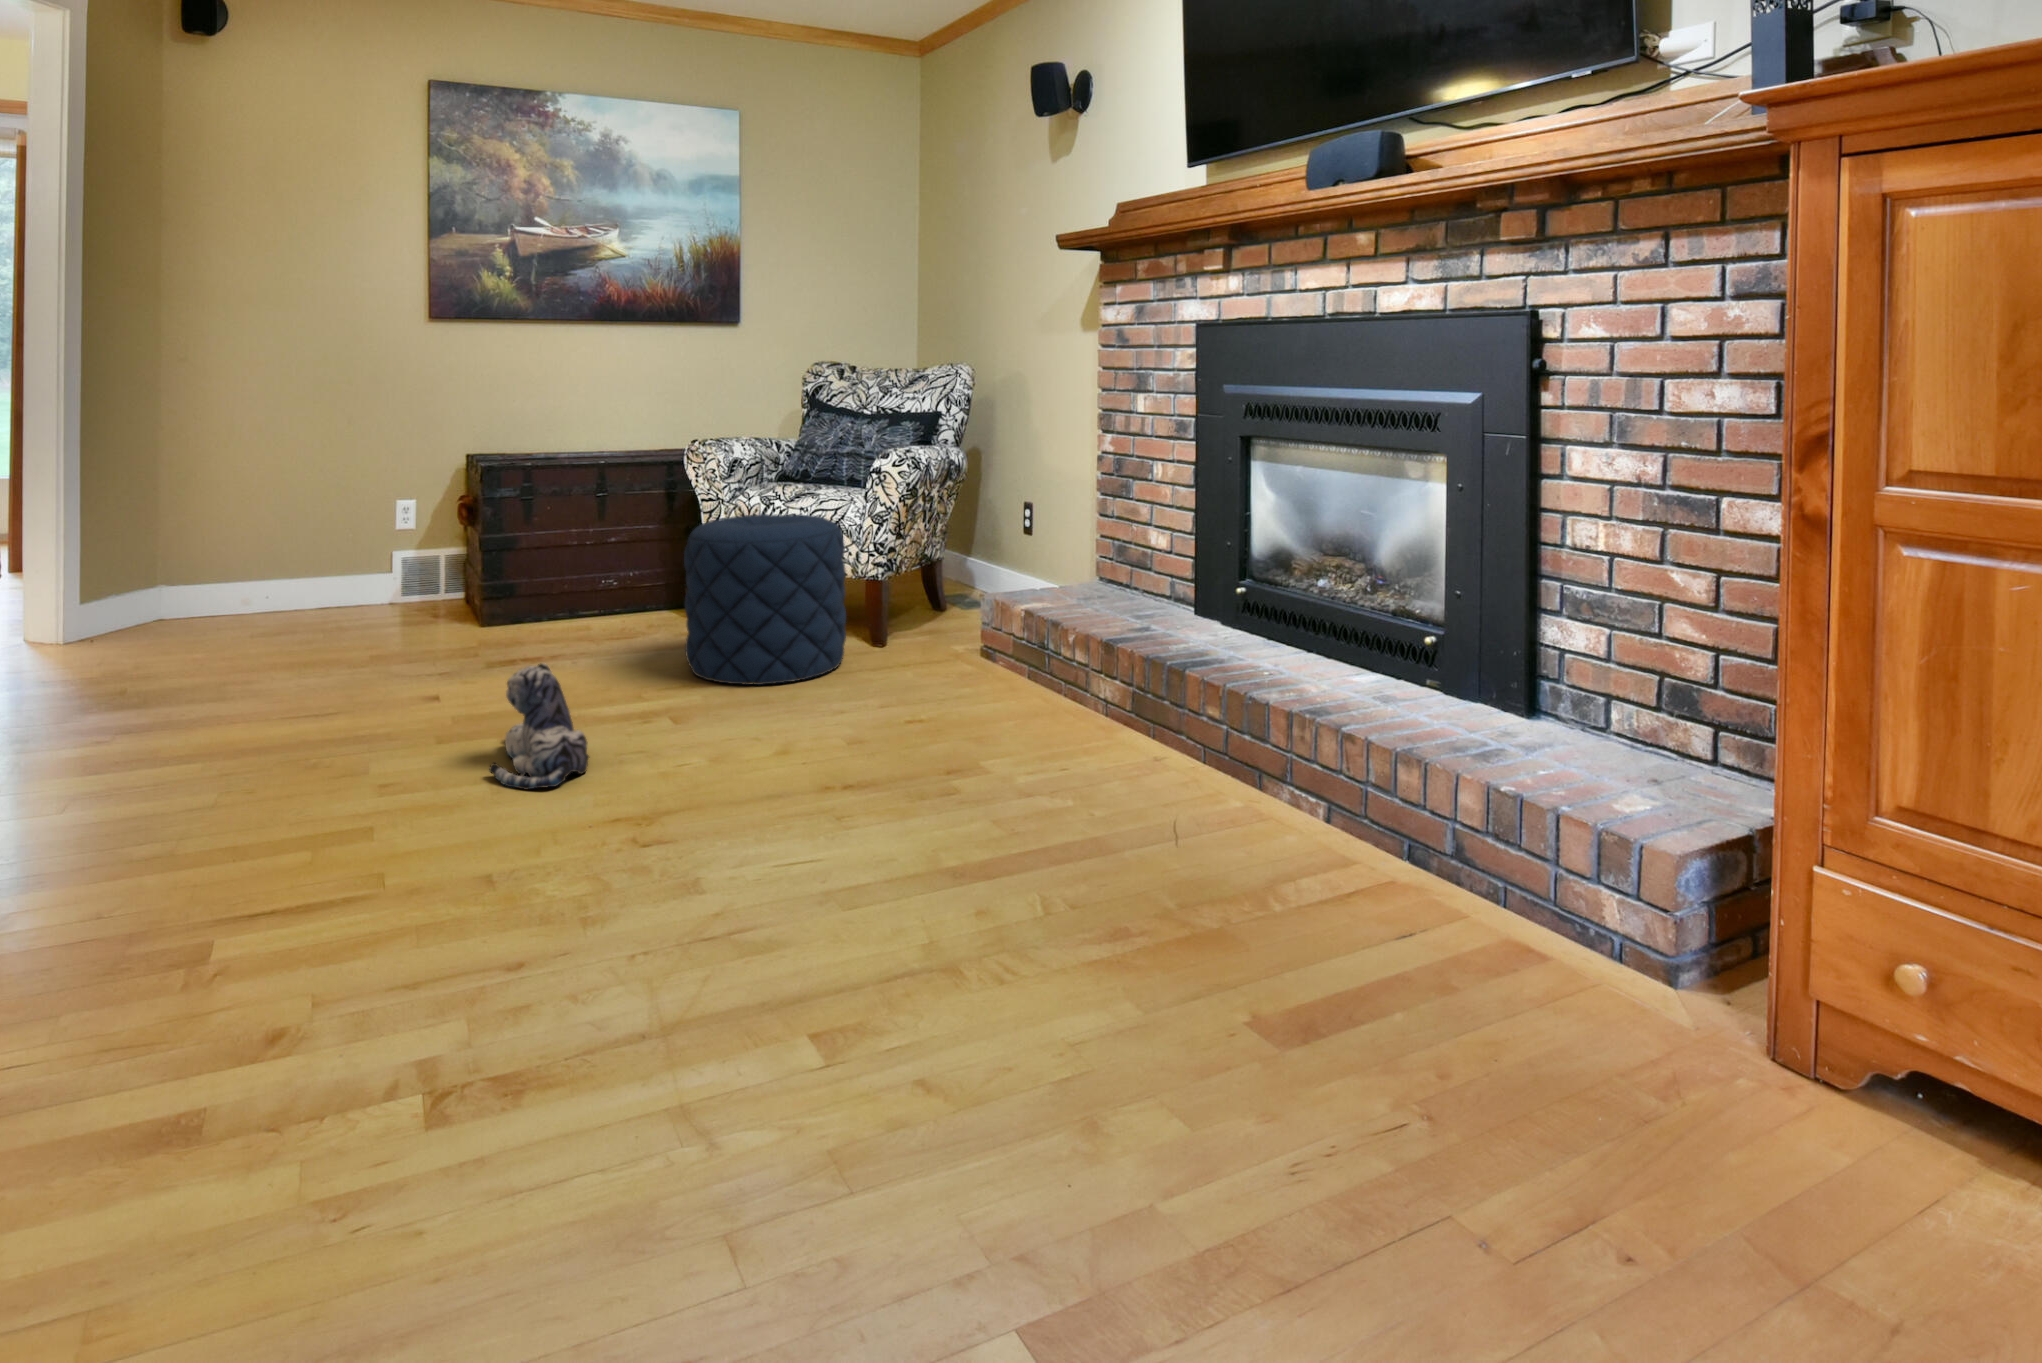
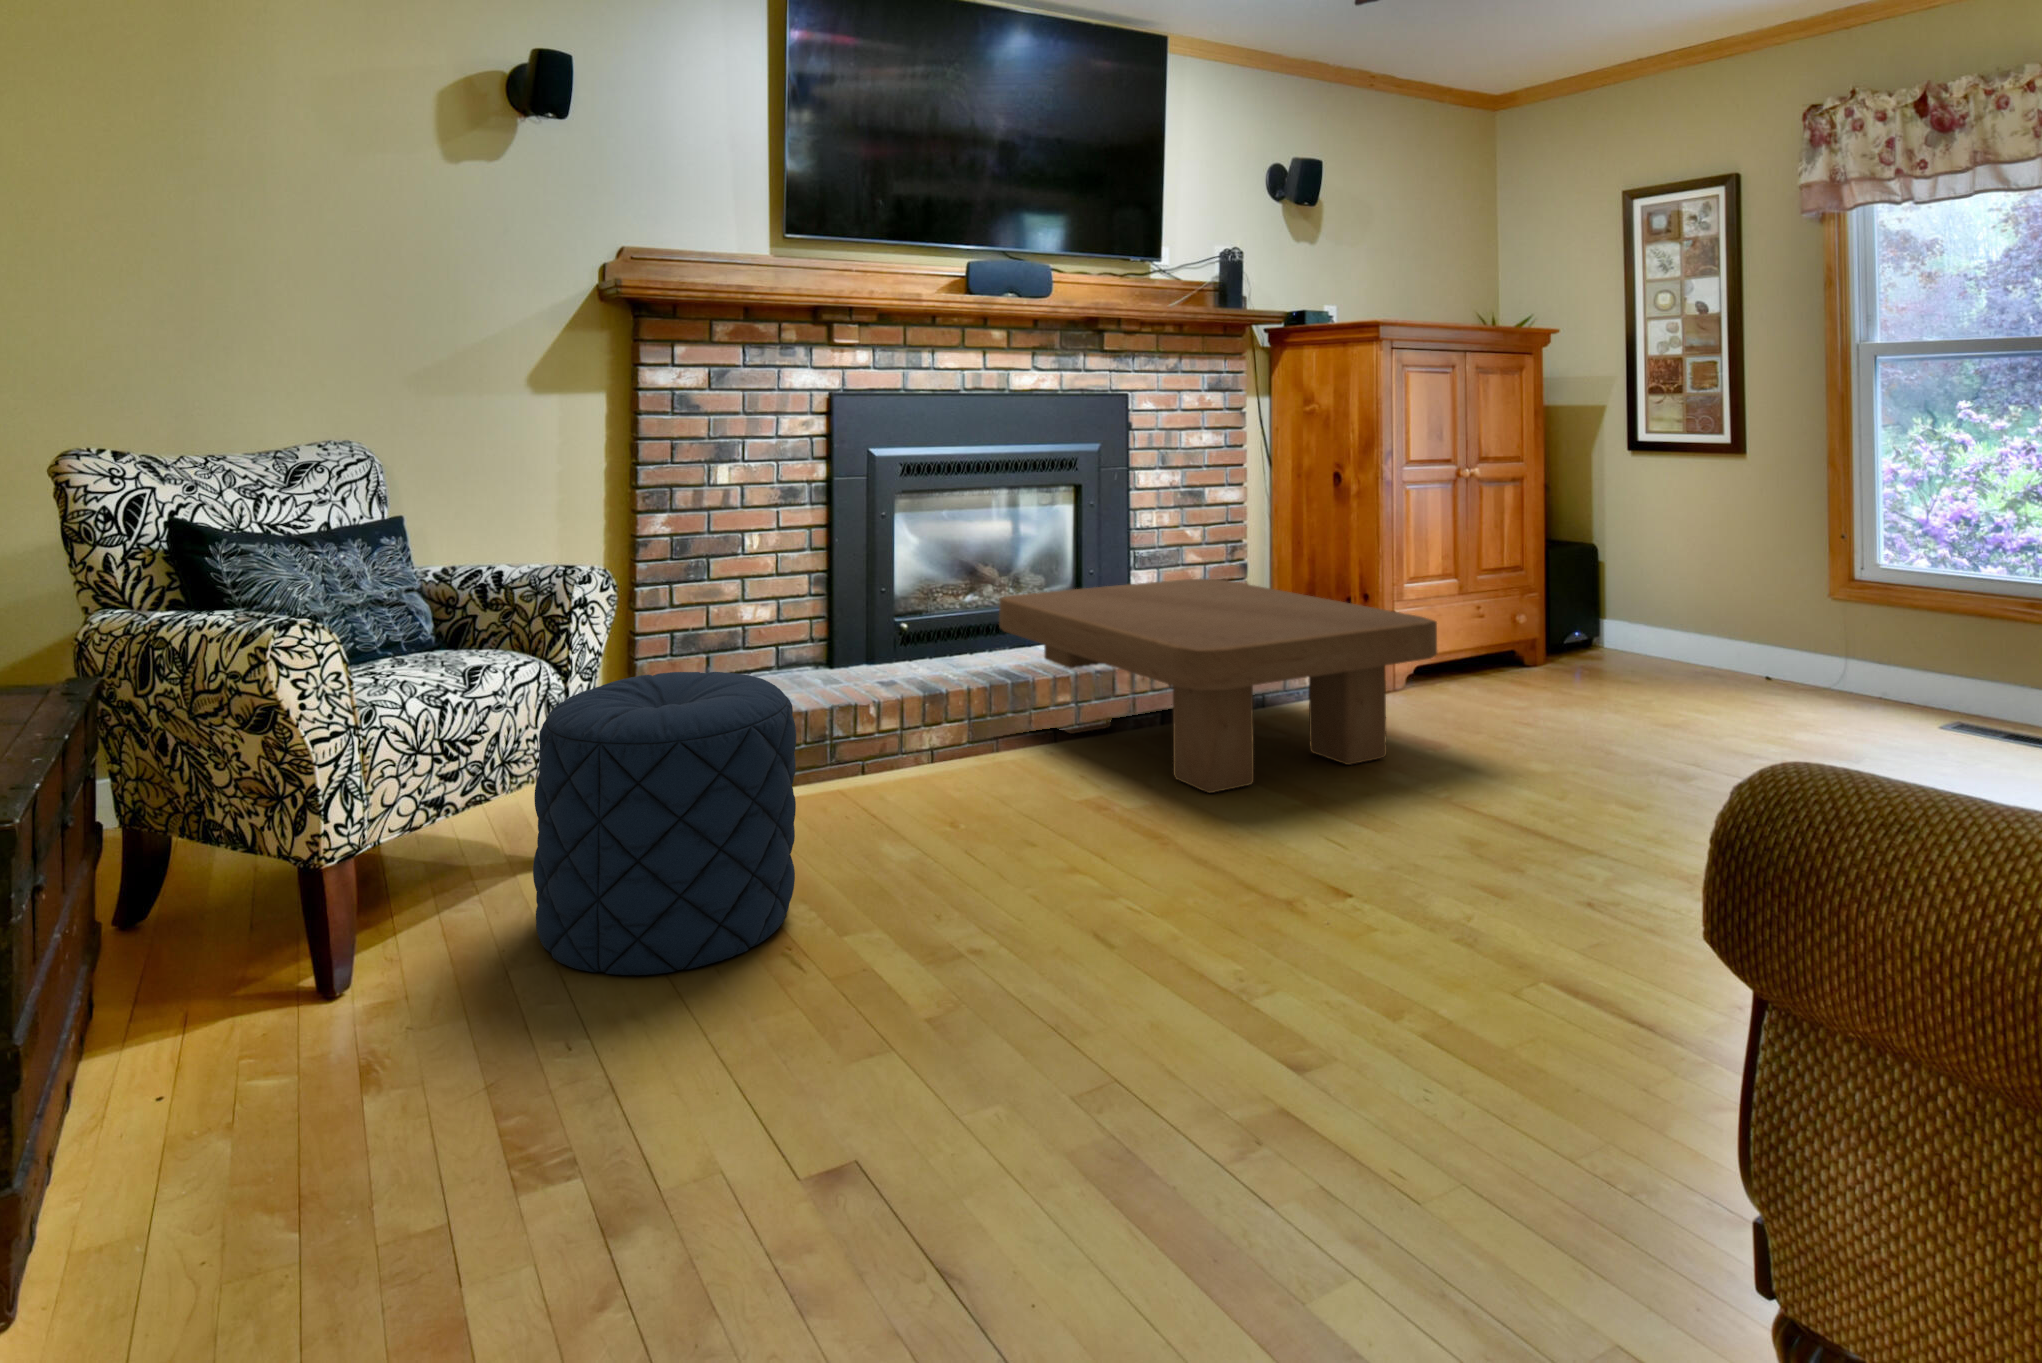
coffee table: none [930,583,1629,971] -> present [999,579,1437,793]
plush toy: present [489,663,589,790] -> none [1022,872,1224,1043]

